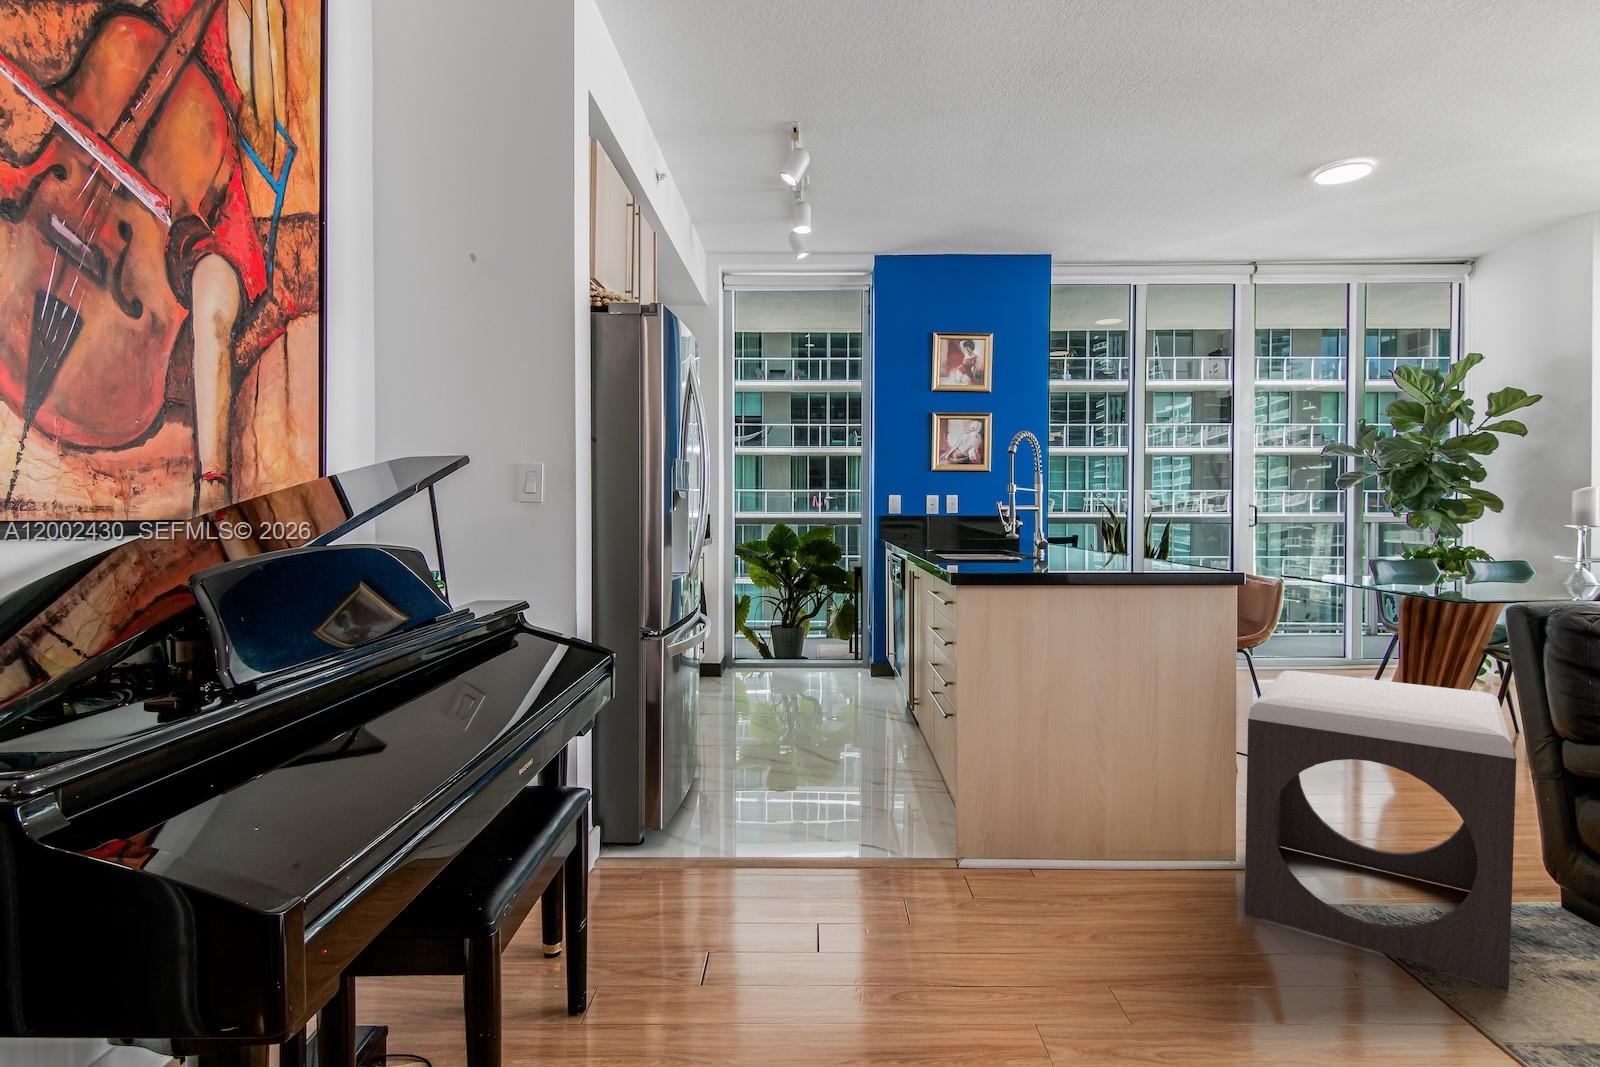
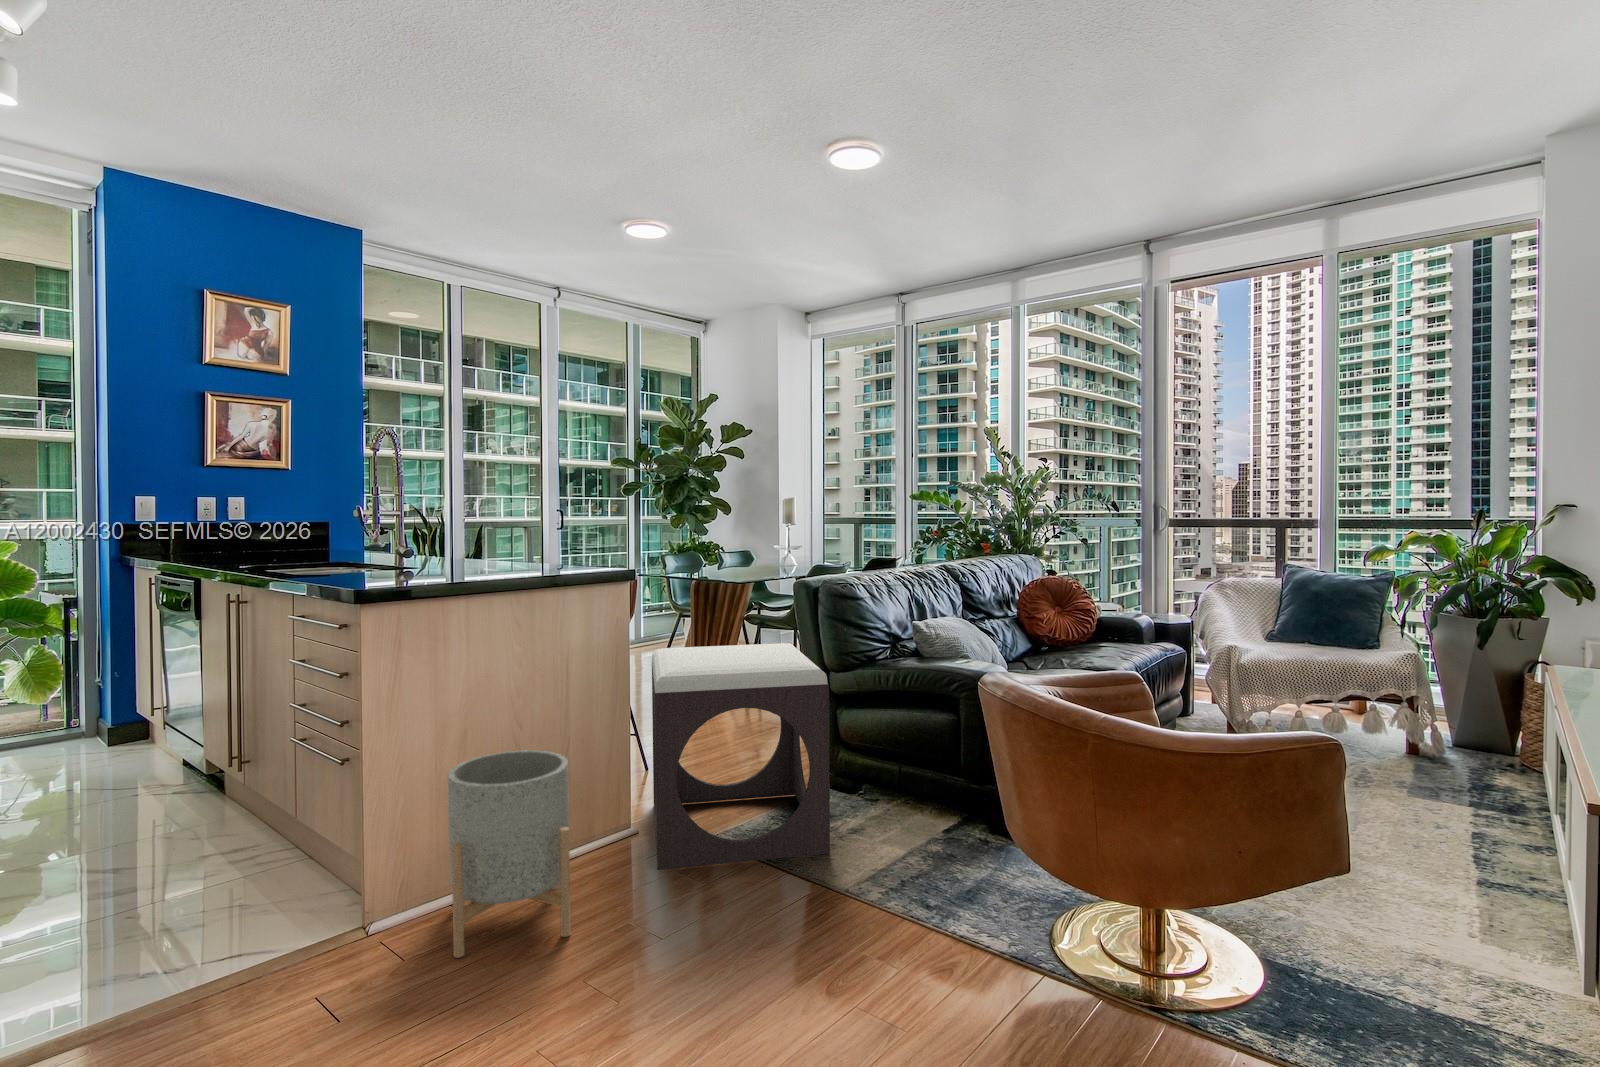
planter: none [1013,741,1133,938] -> present [447,750,571,958]

